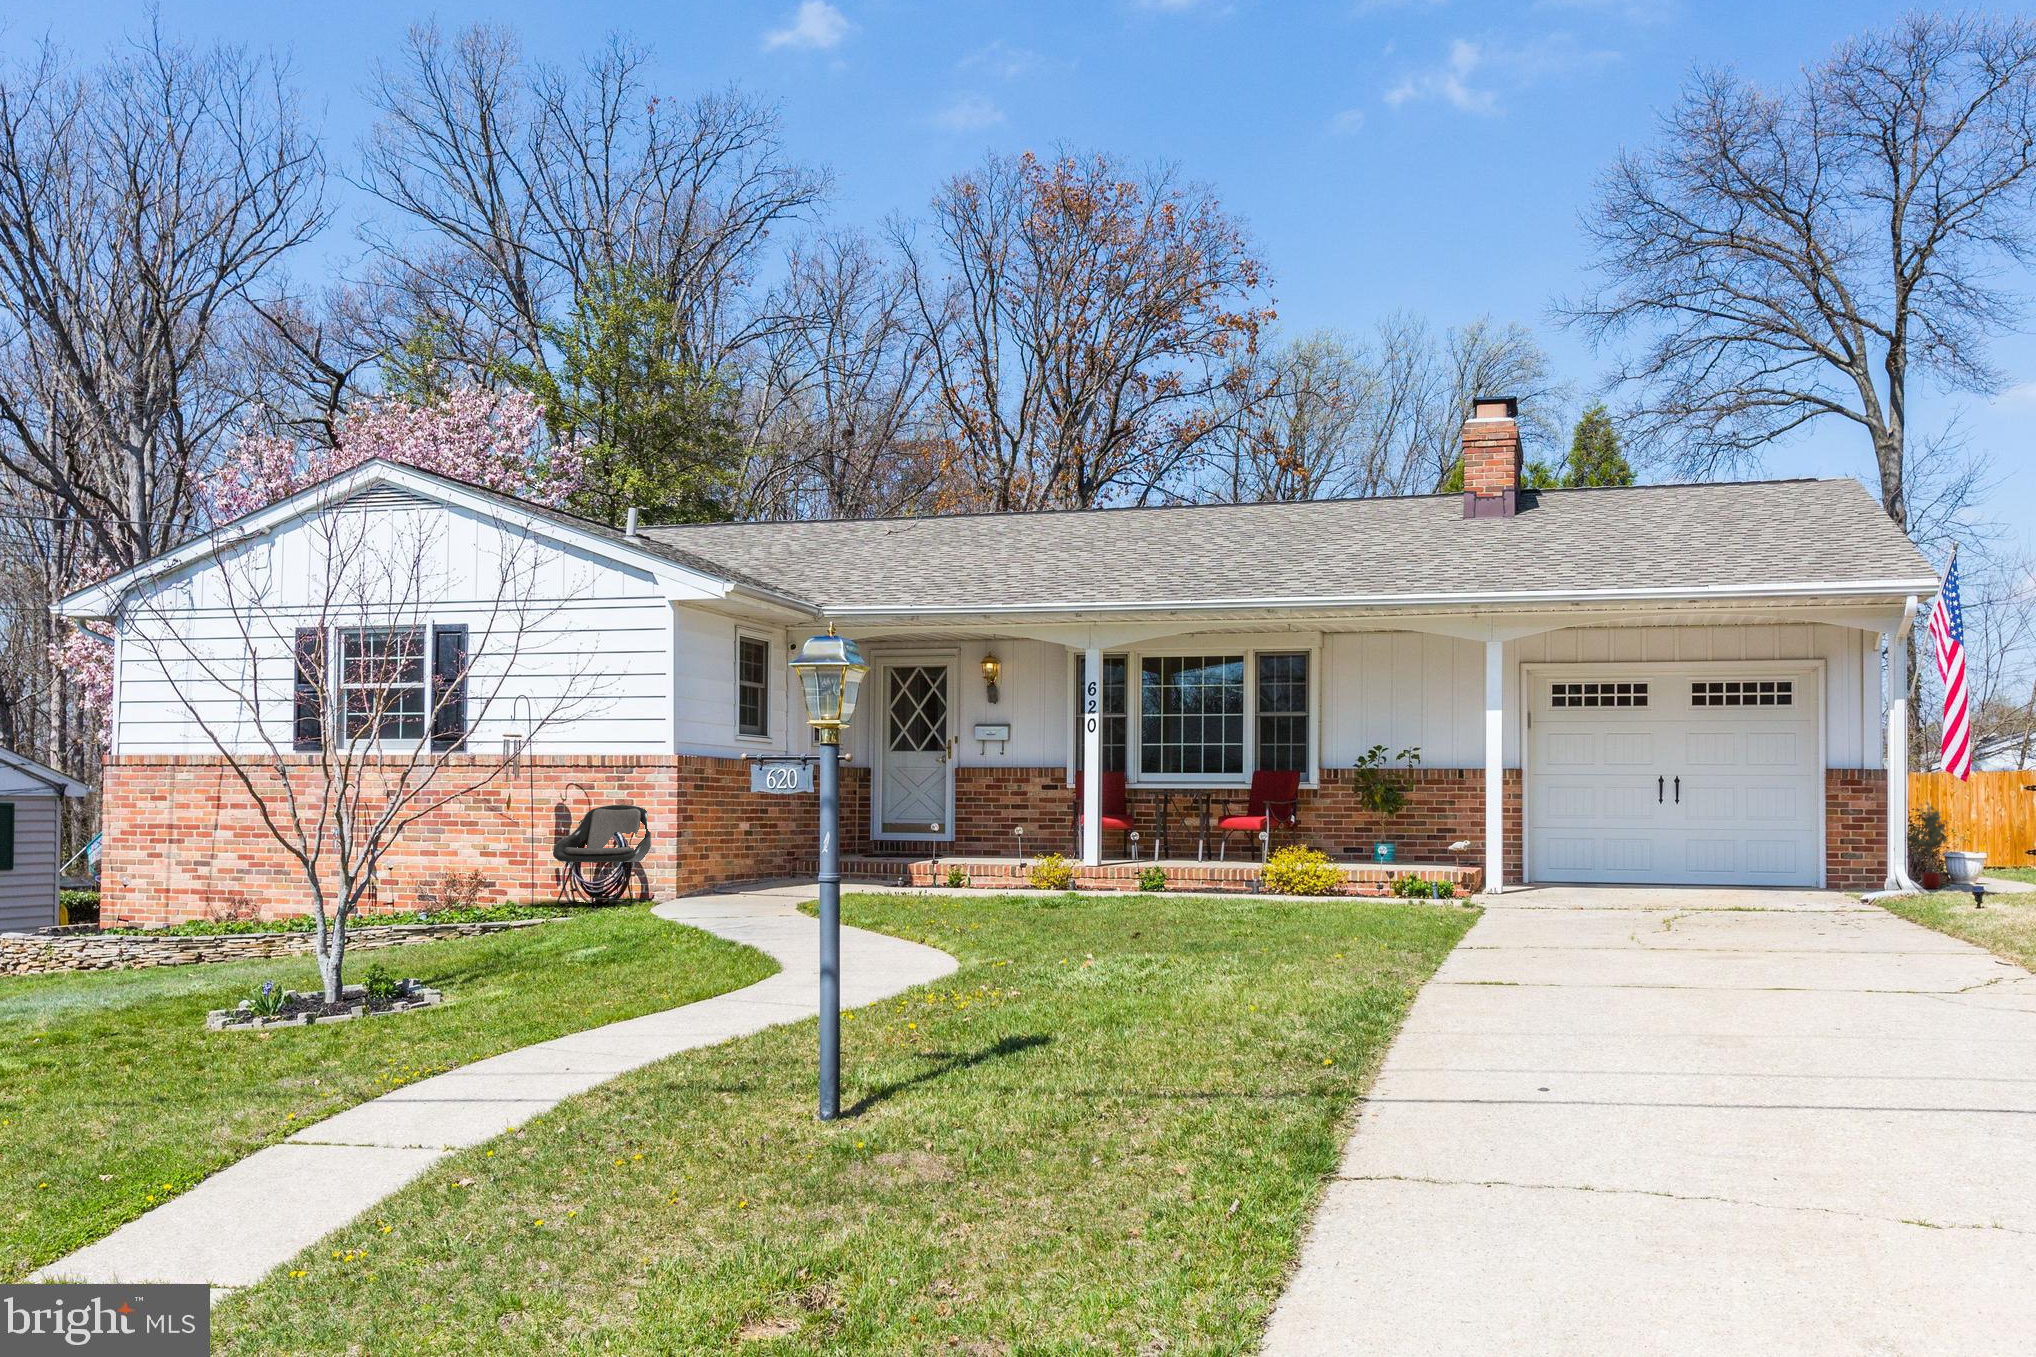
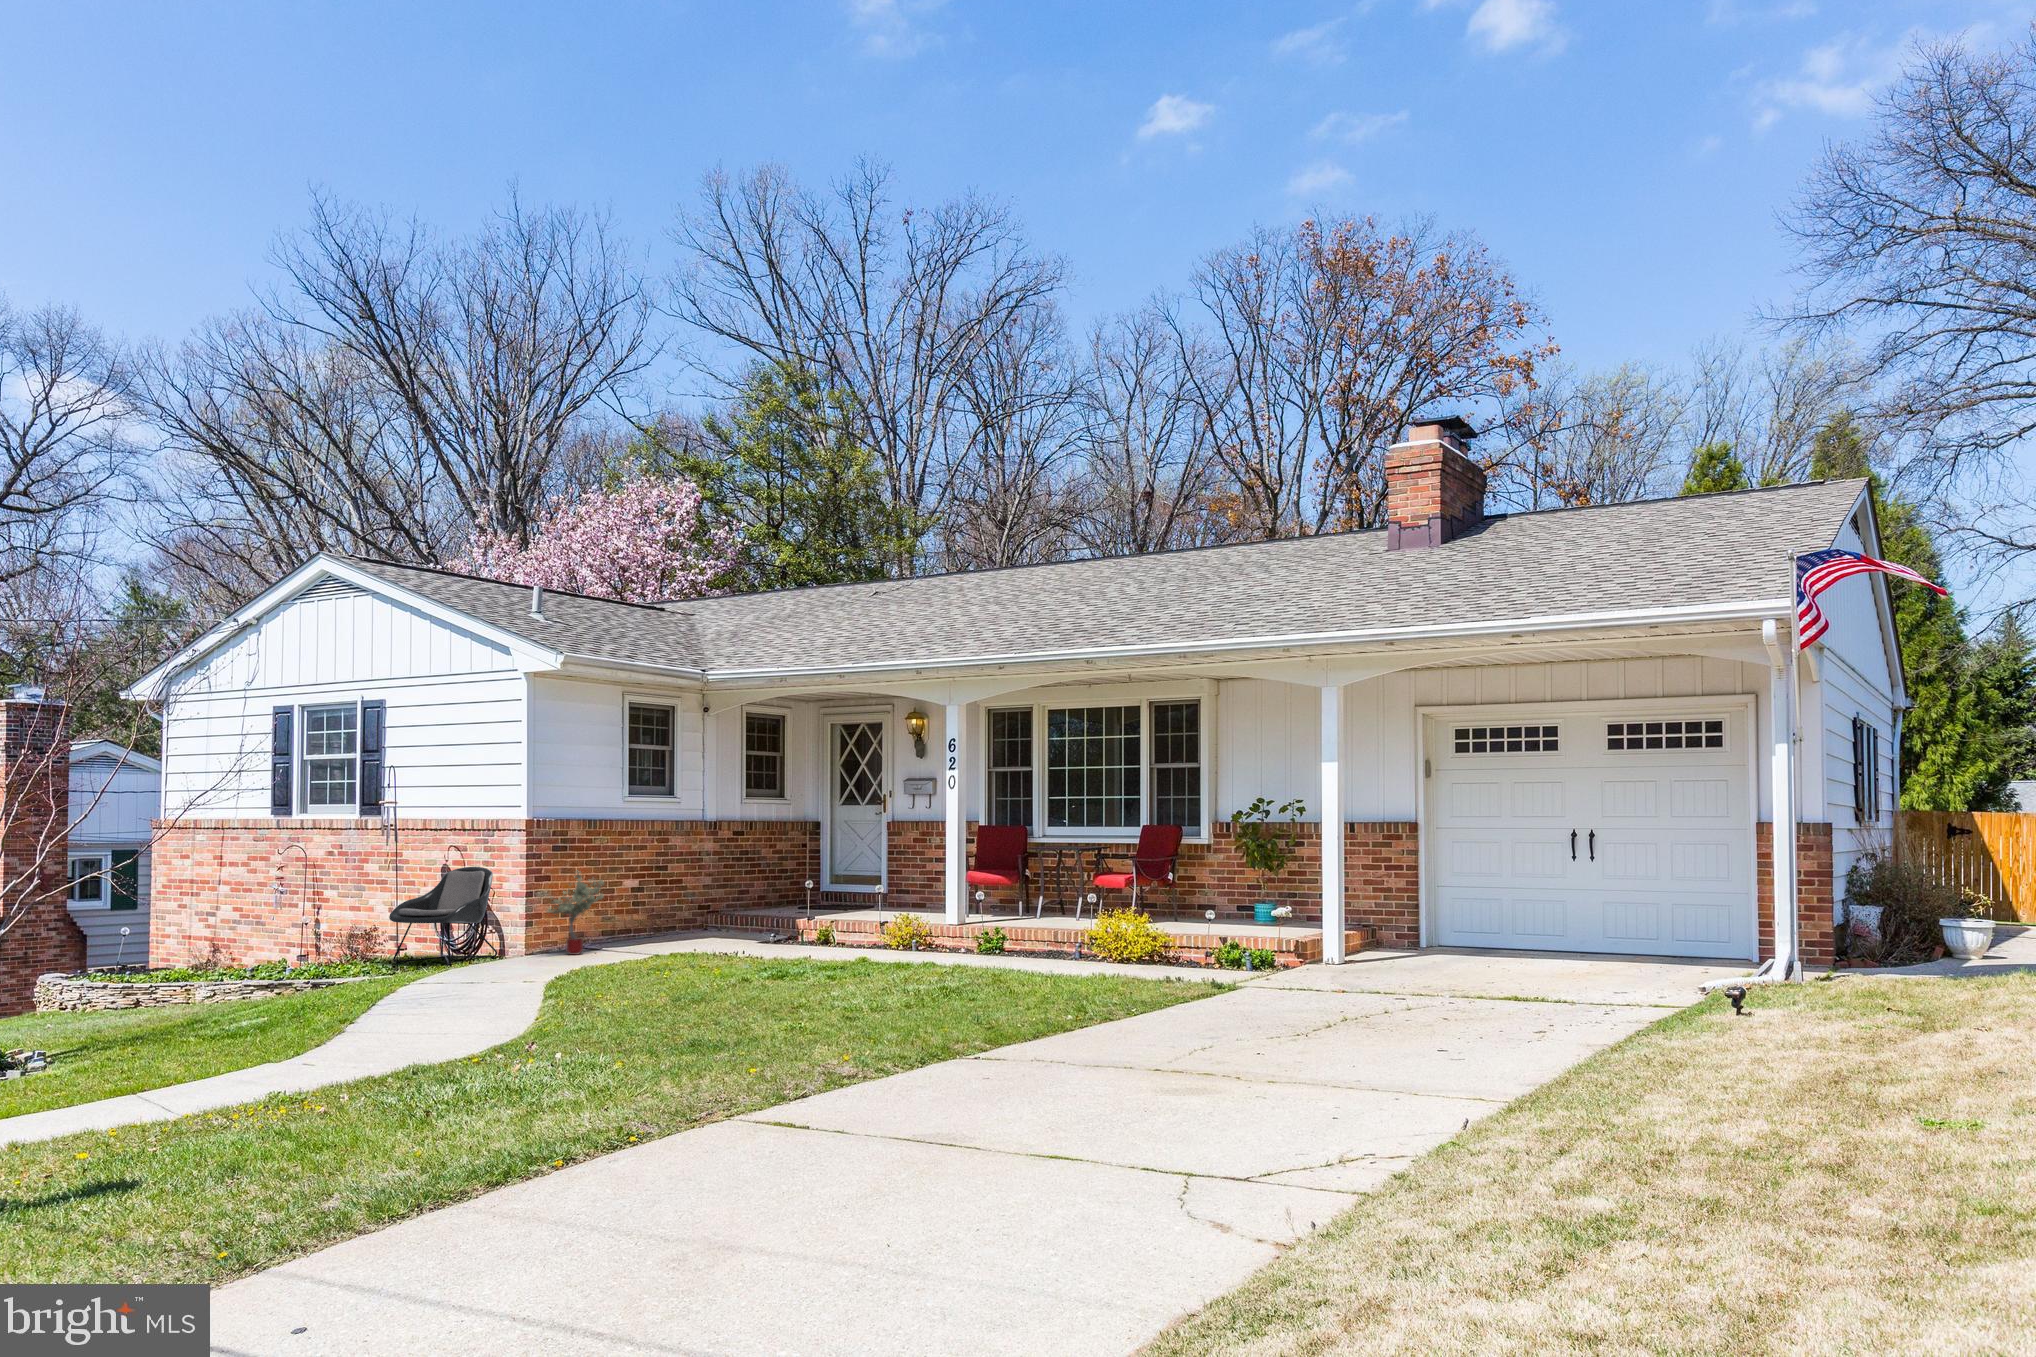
potted tree: present [1905,803,1949,889] -> present [546,870,604,955]

